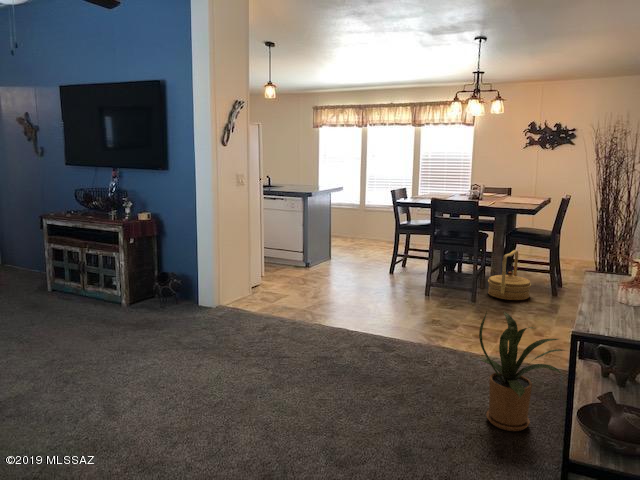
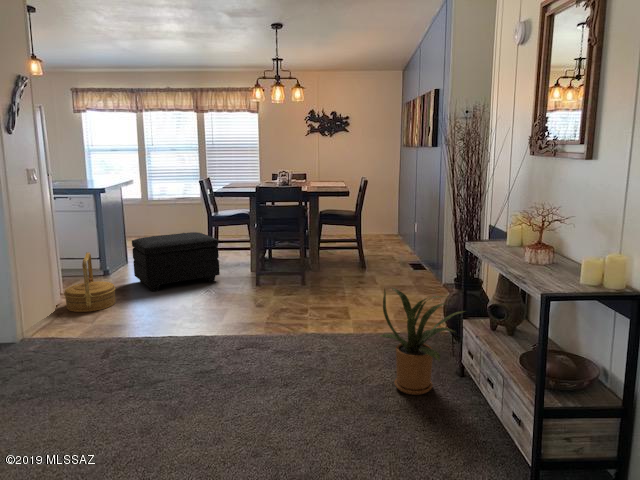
footstool: none [324,237,396,285] -> present [132,232,220,291]
woven basket: present [488,250,531,300] -> present [64,252,116,312]

